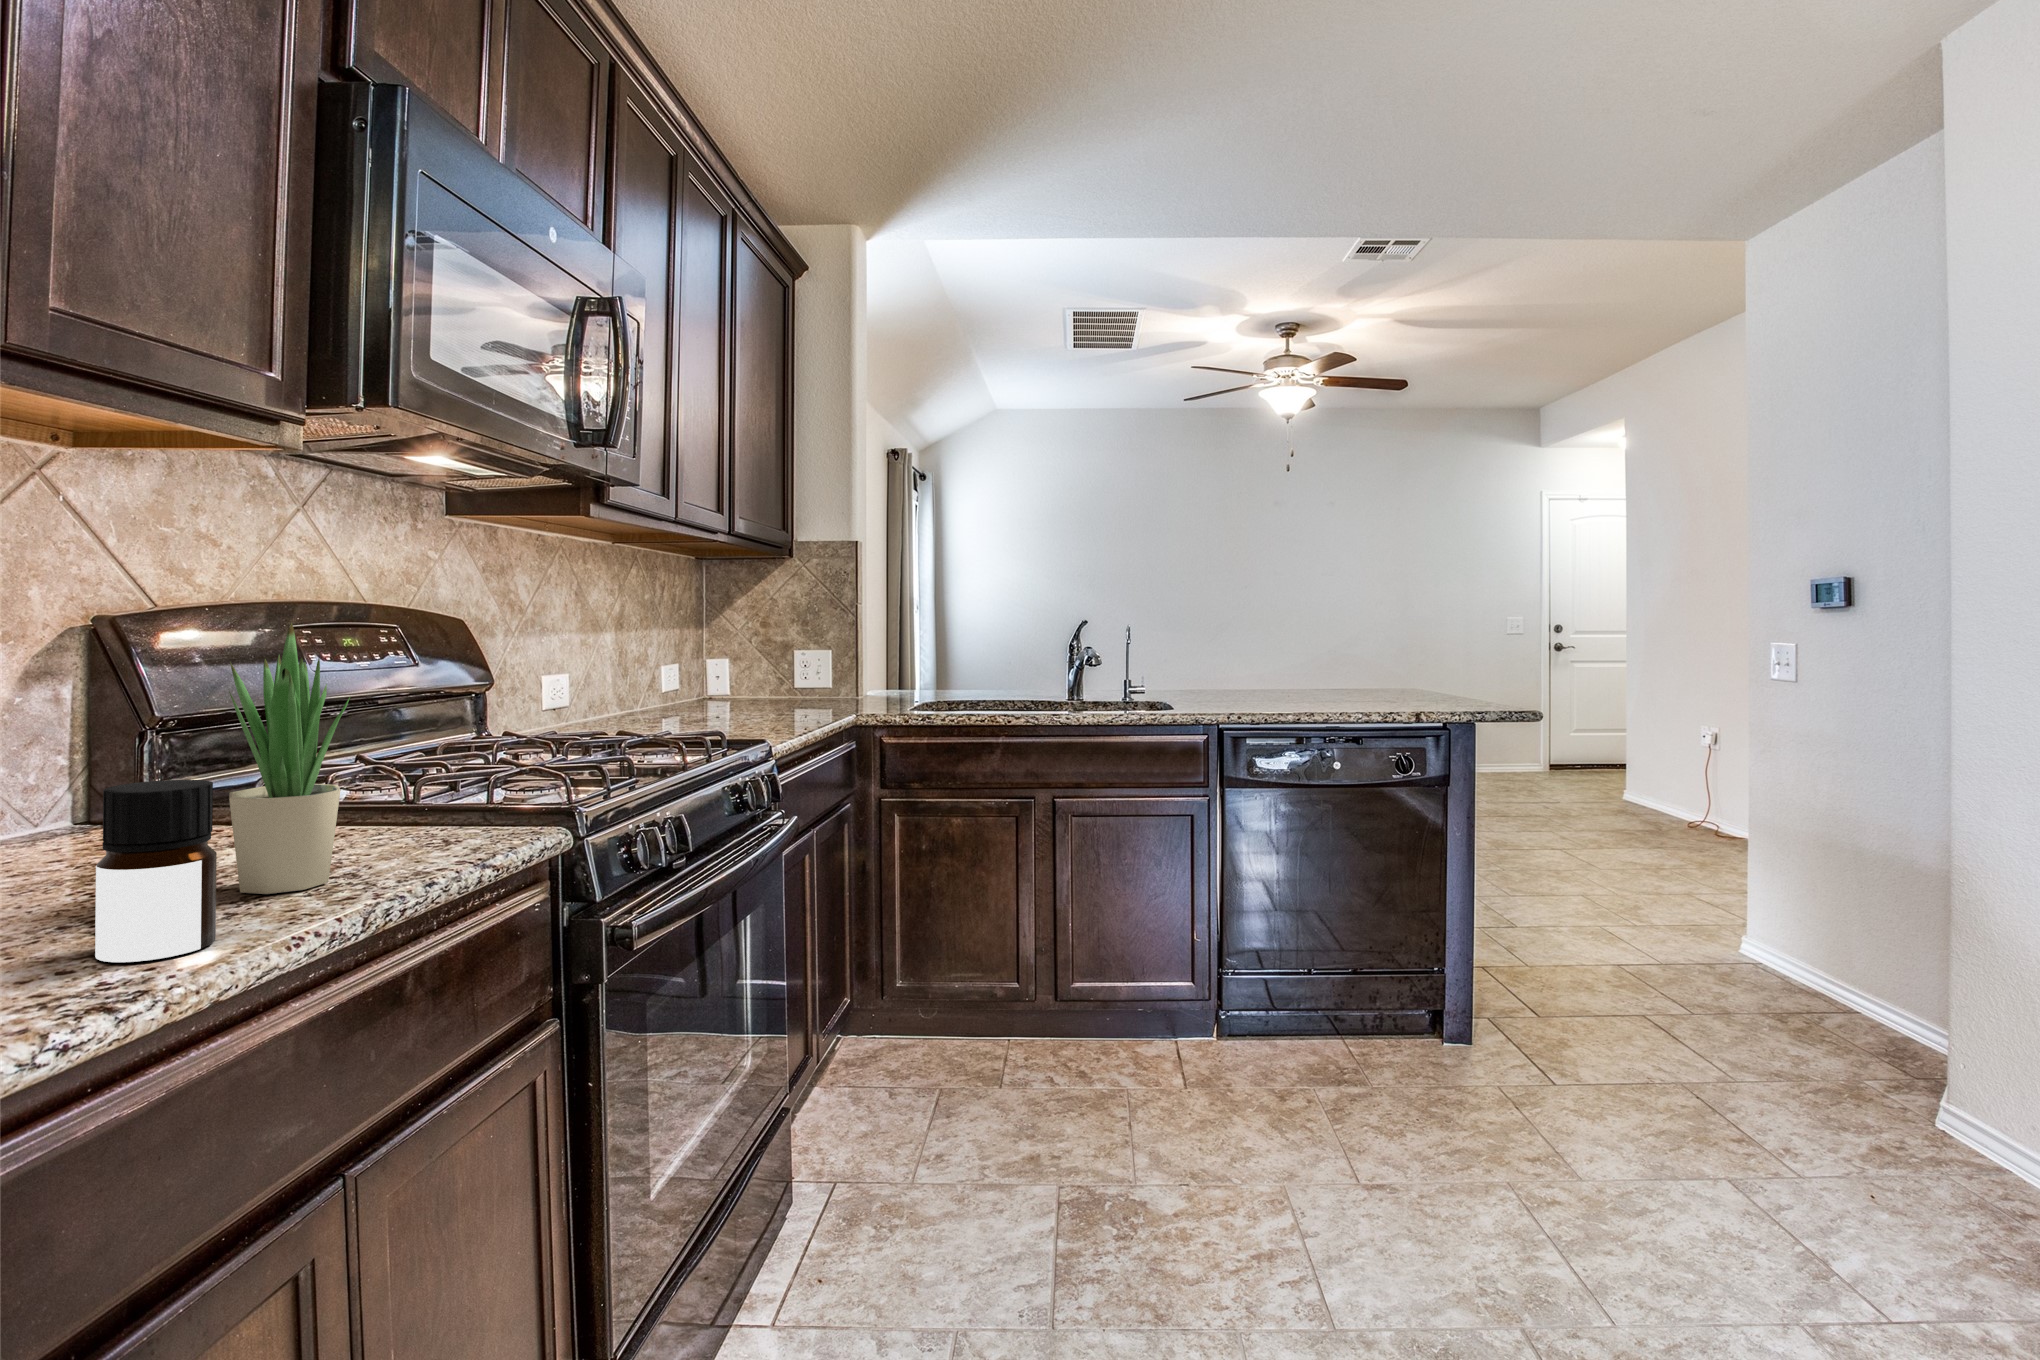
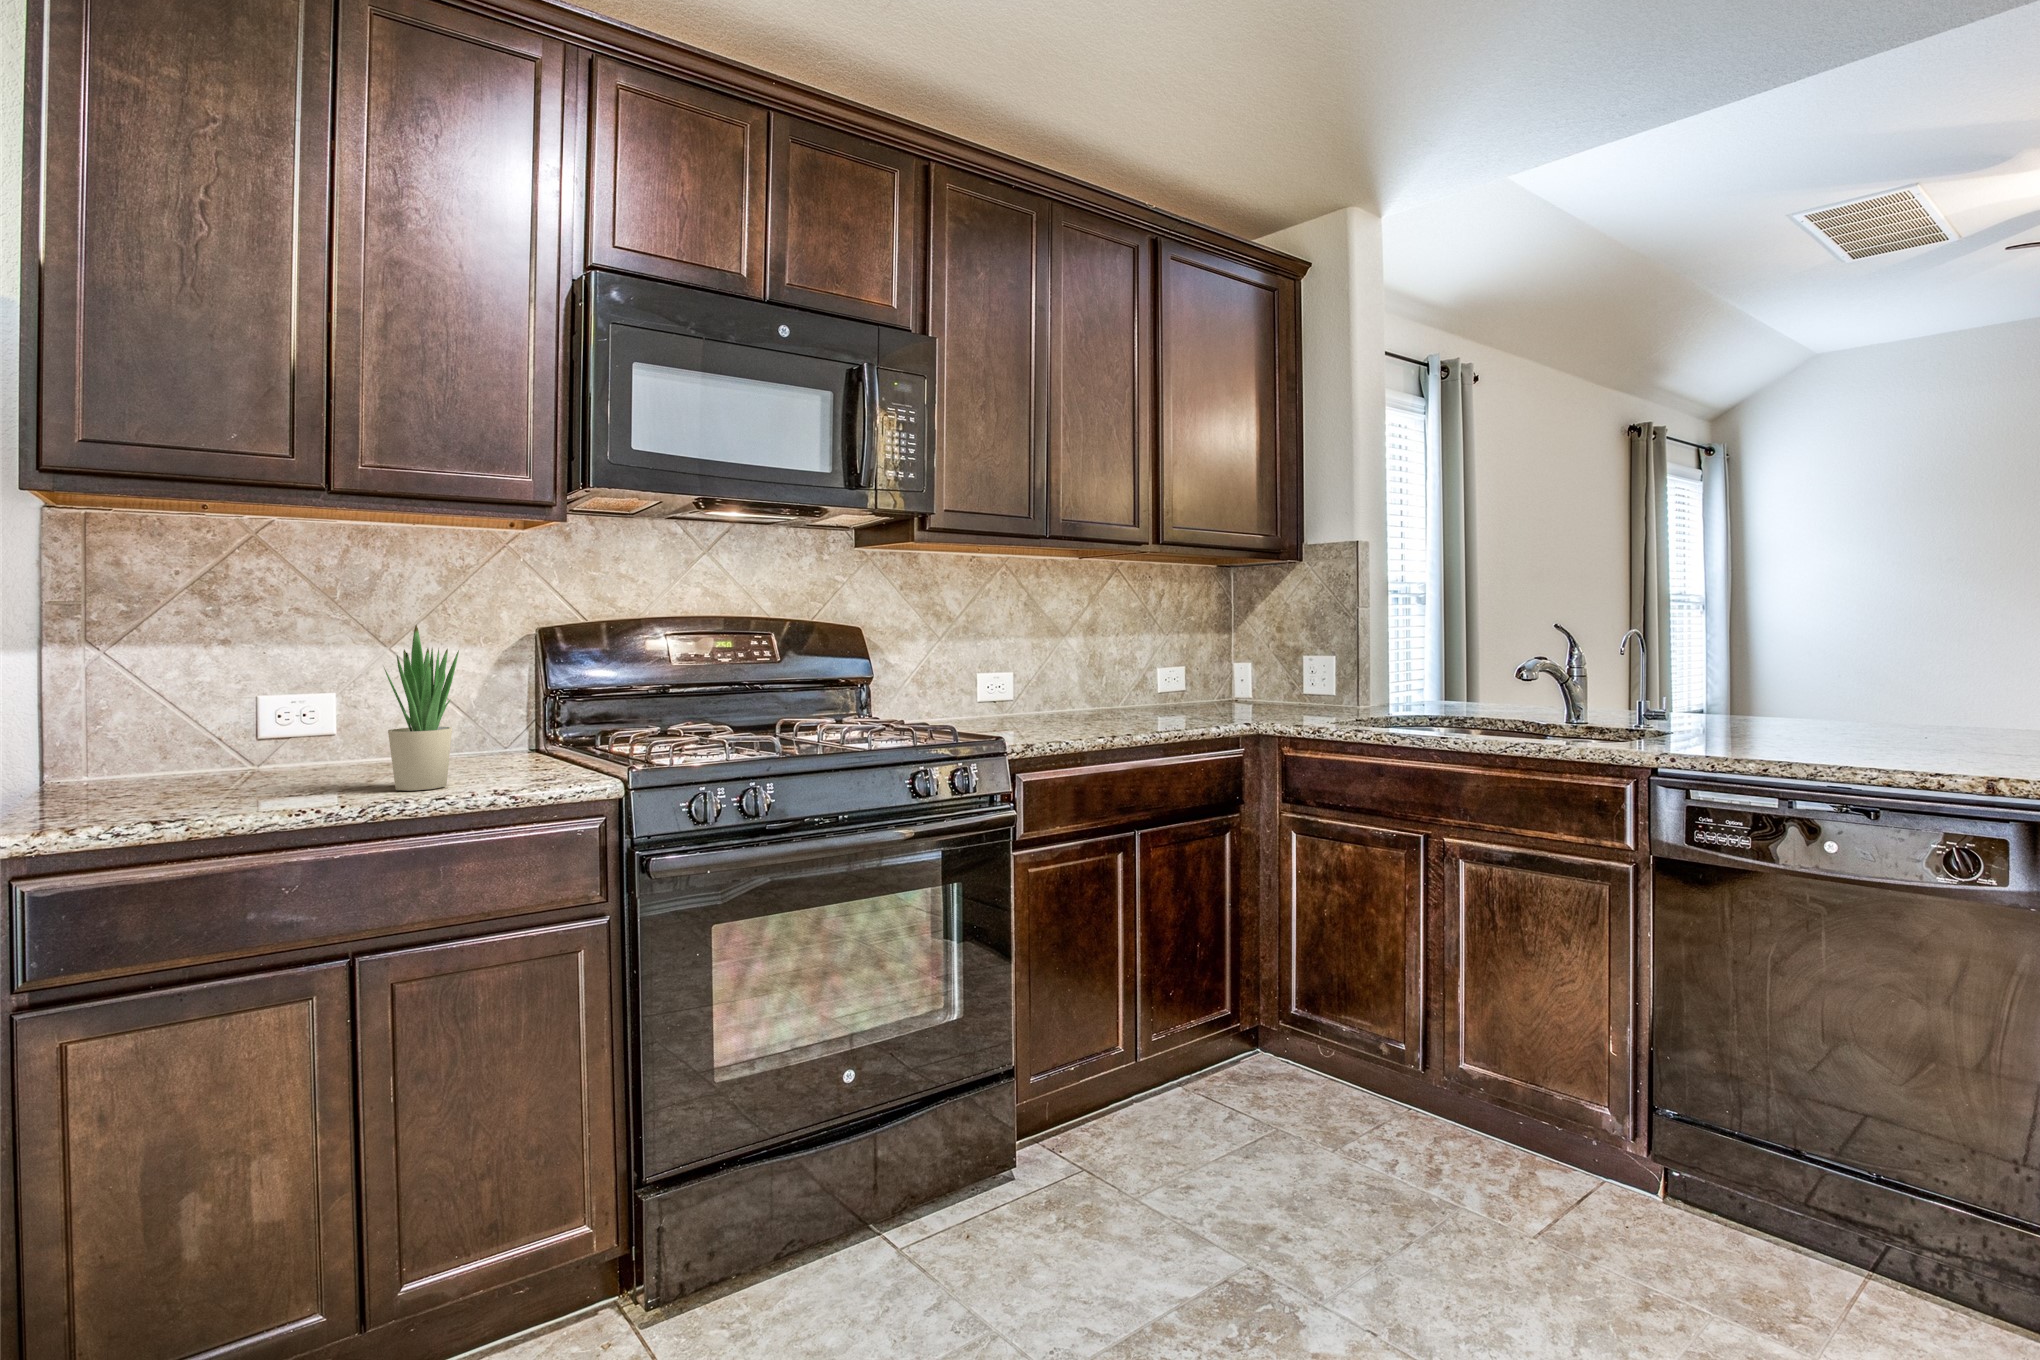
bottle: present [95,780,217,962] -> none [238,712,301,808]

